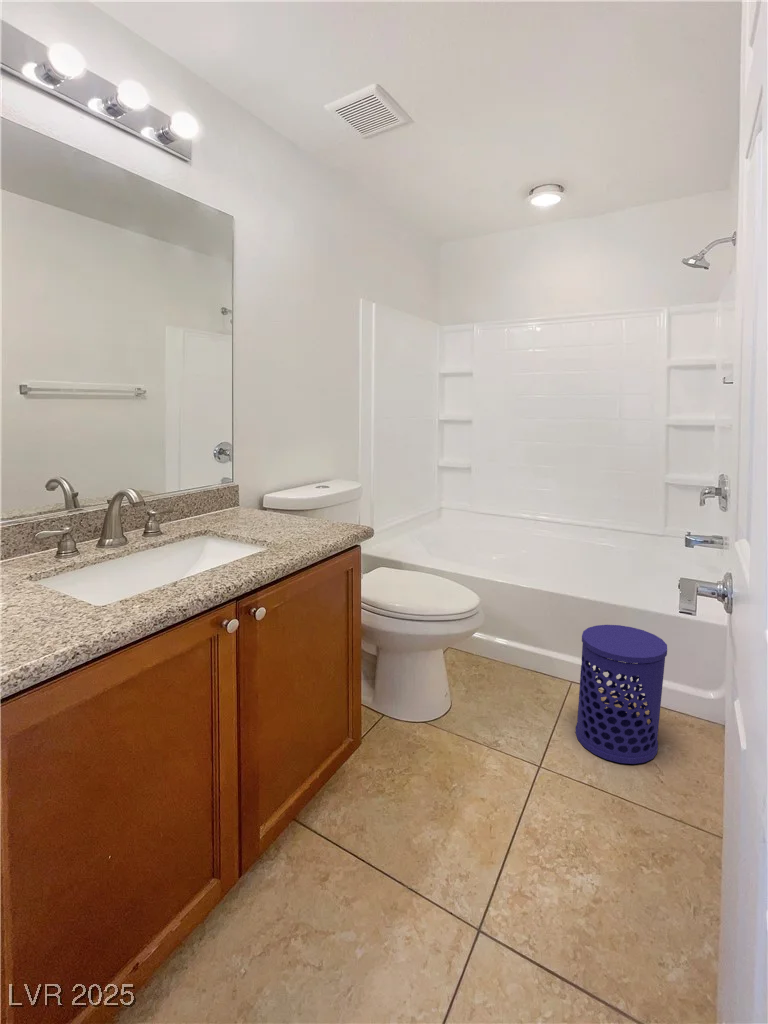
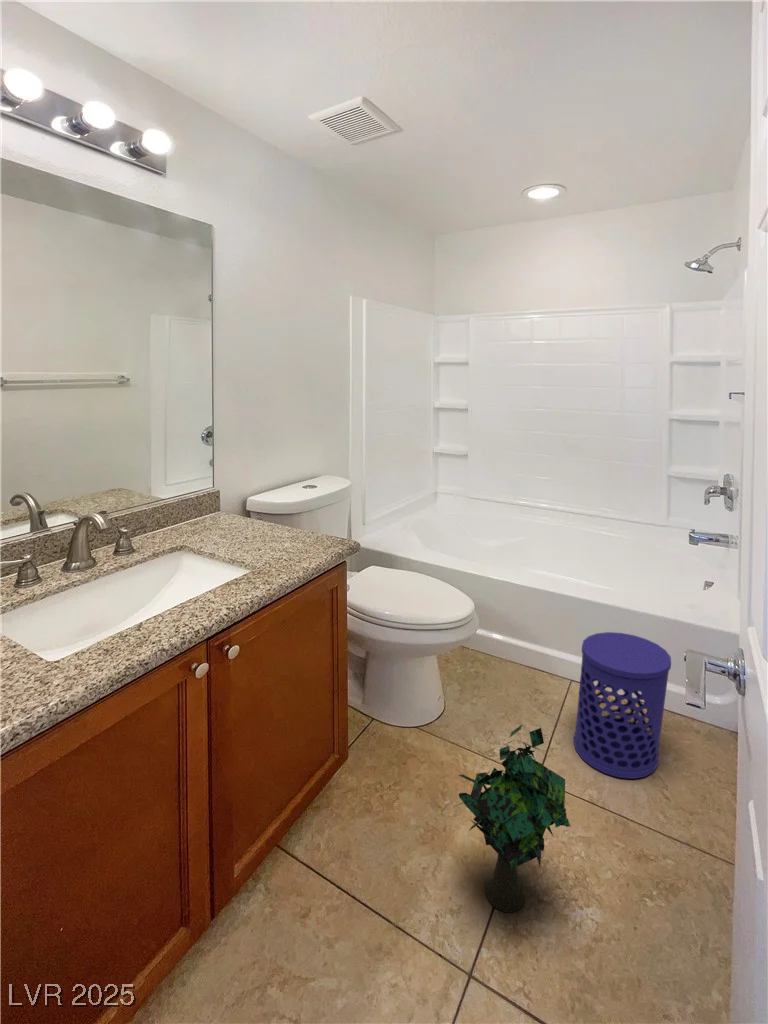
decorative plant: none [461,692,572,877] -> present [459,725,571,912]

